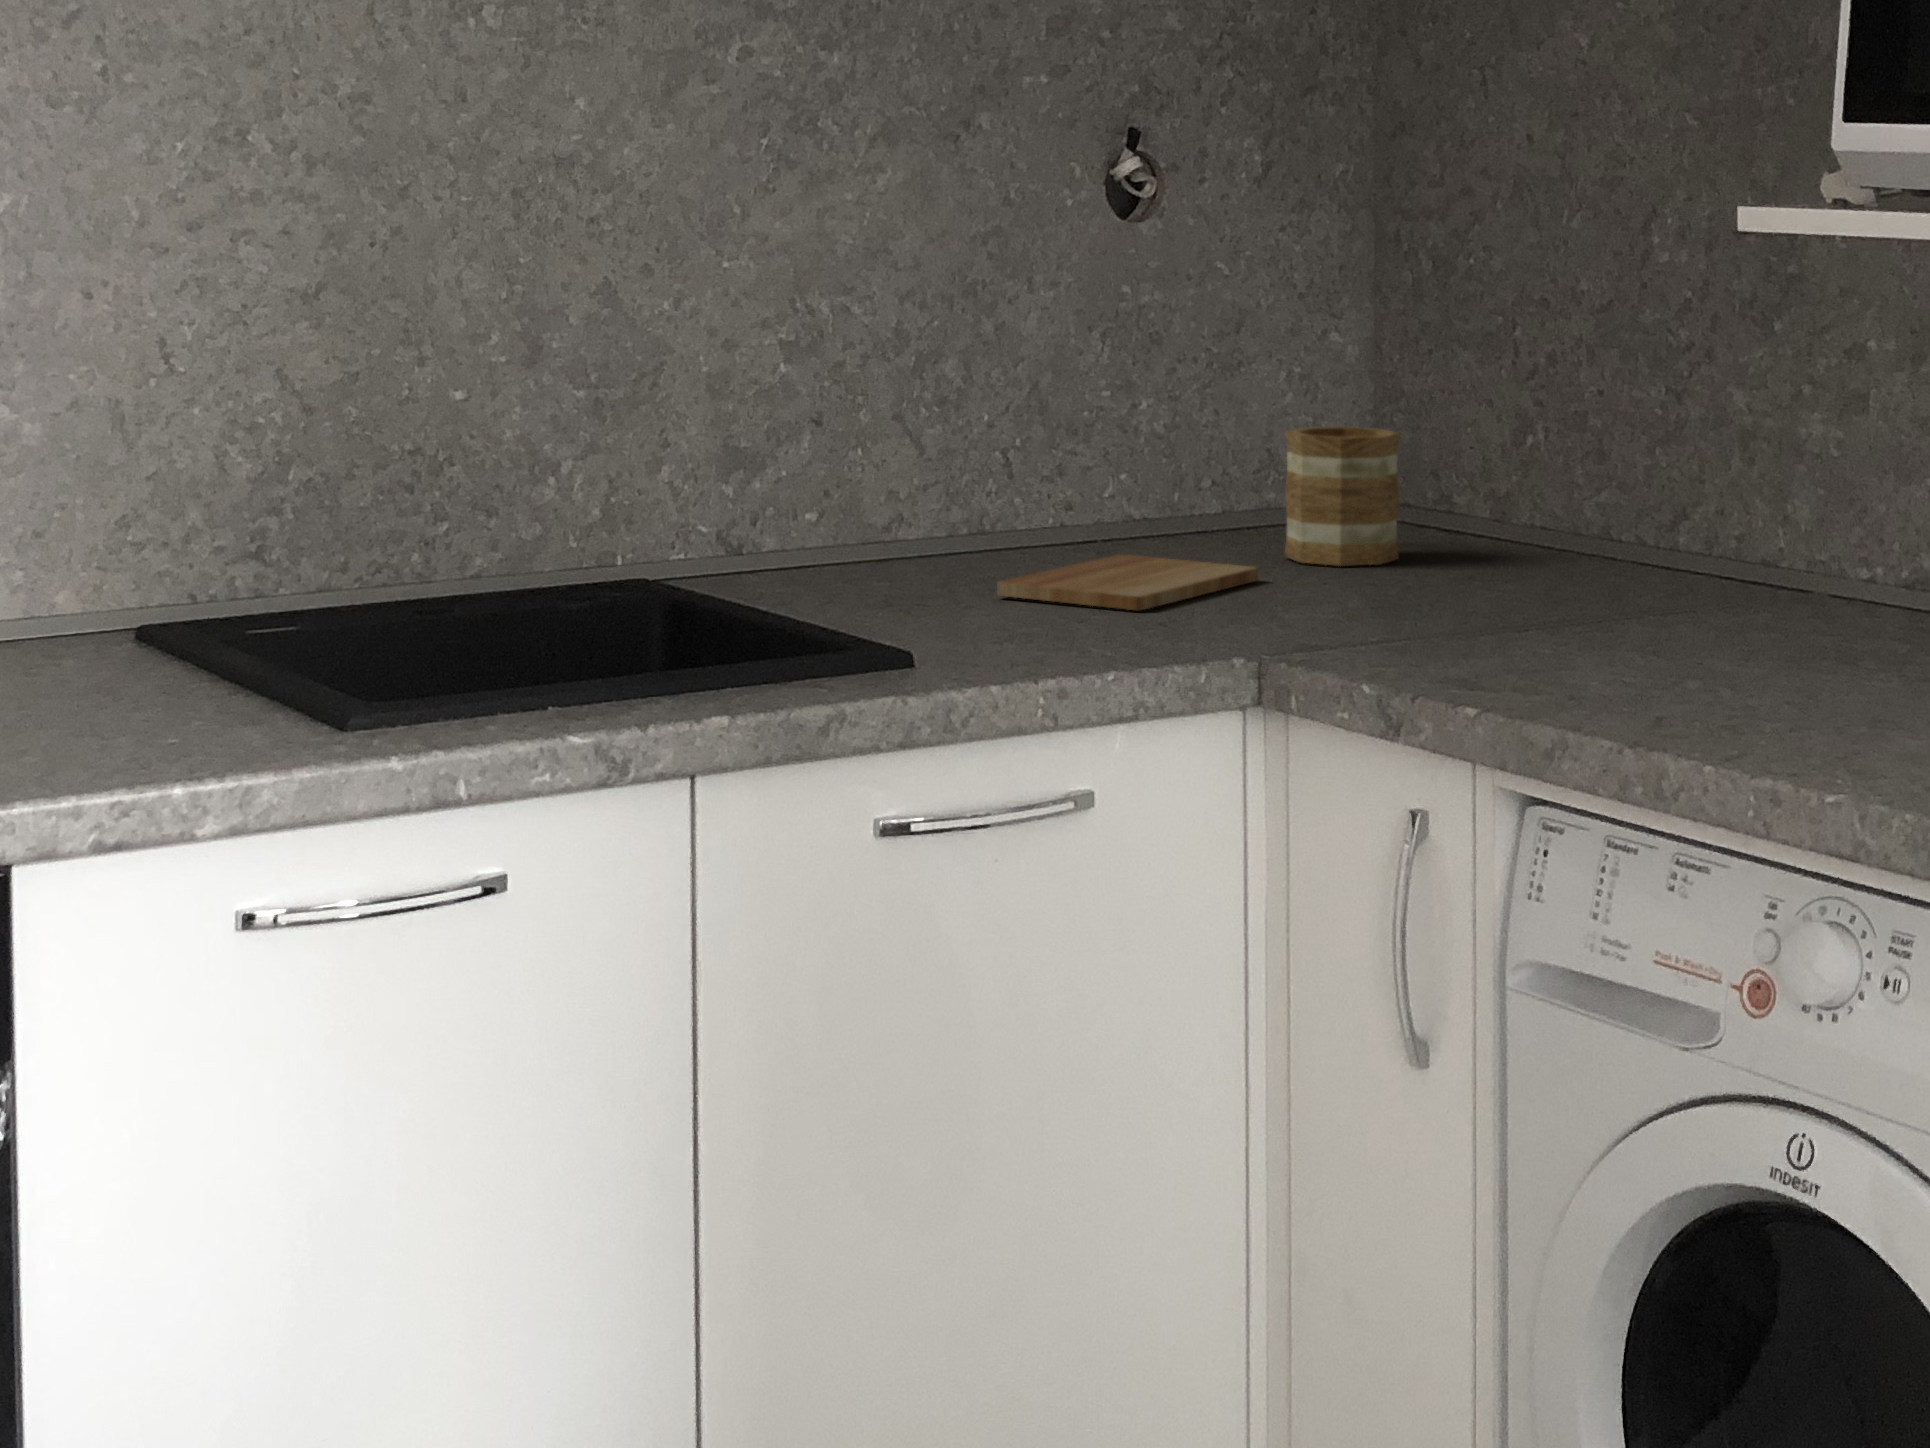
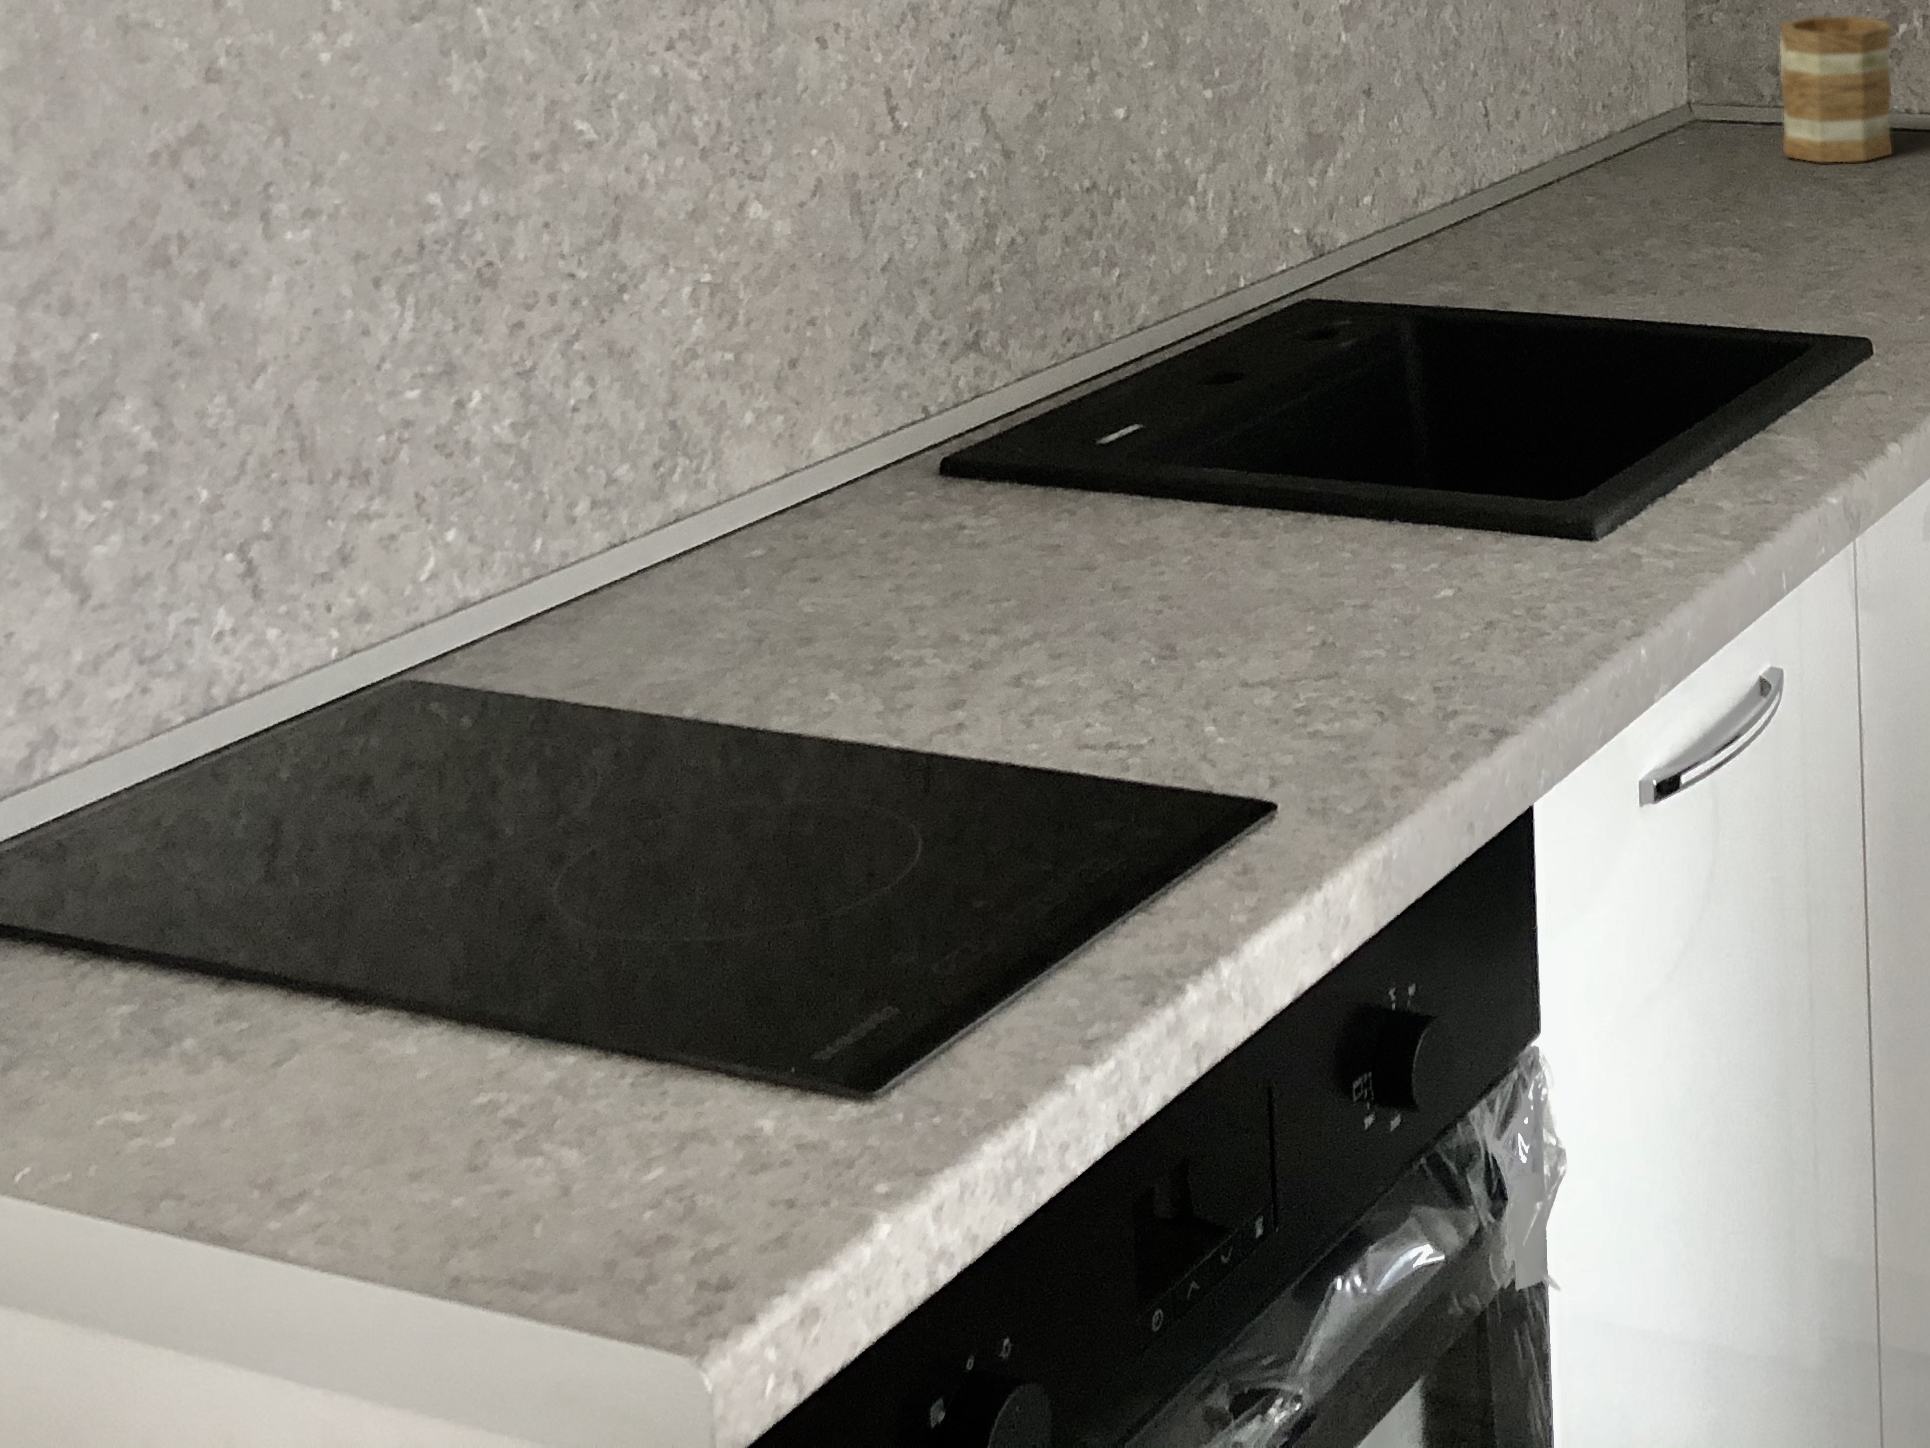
cutting board: present [997,554,1258,611] -> none [1679,177,1858,248]

